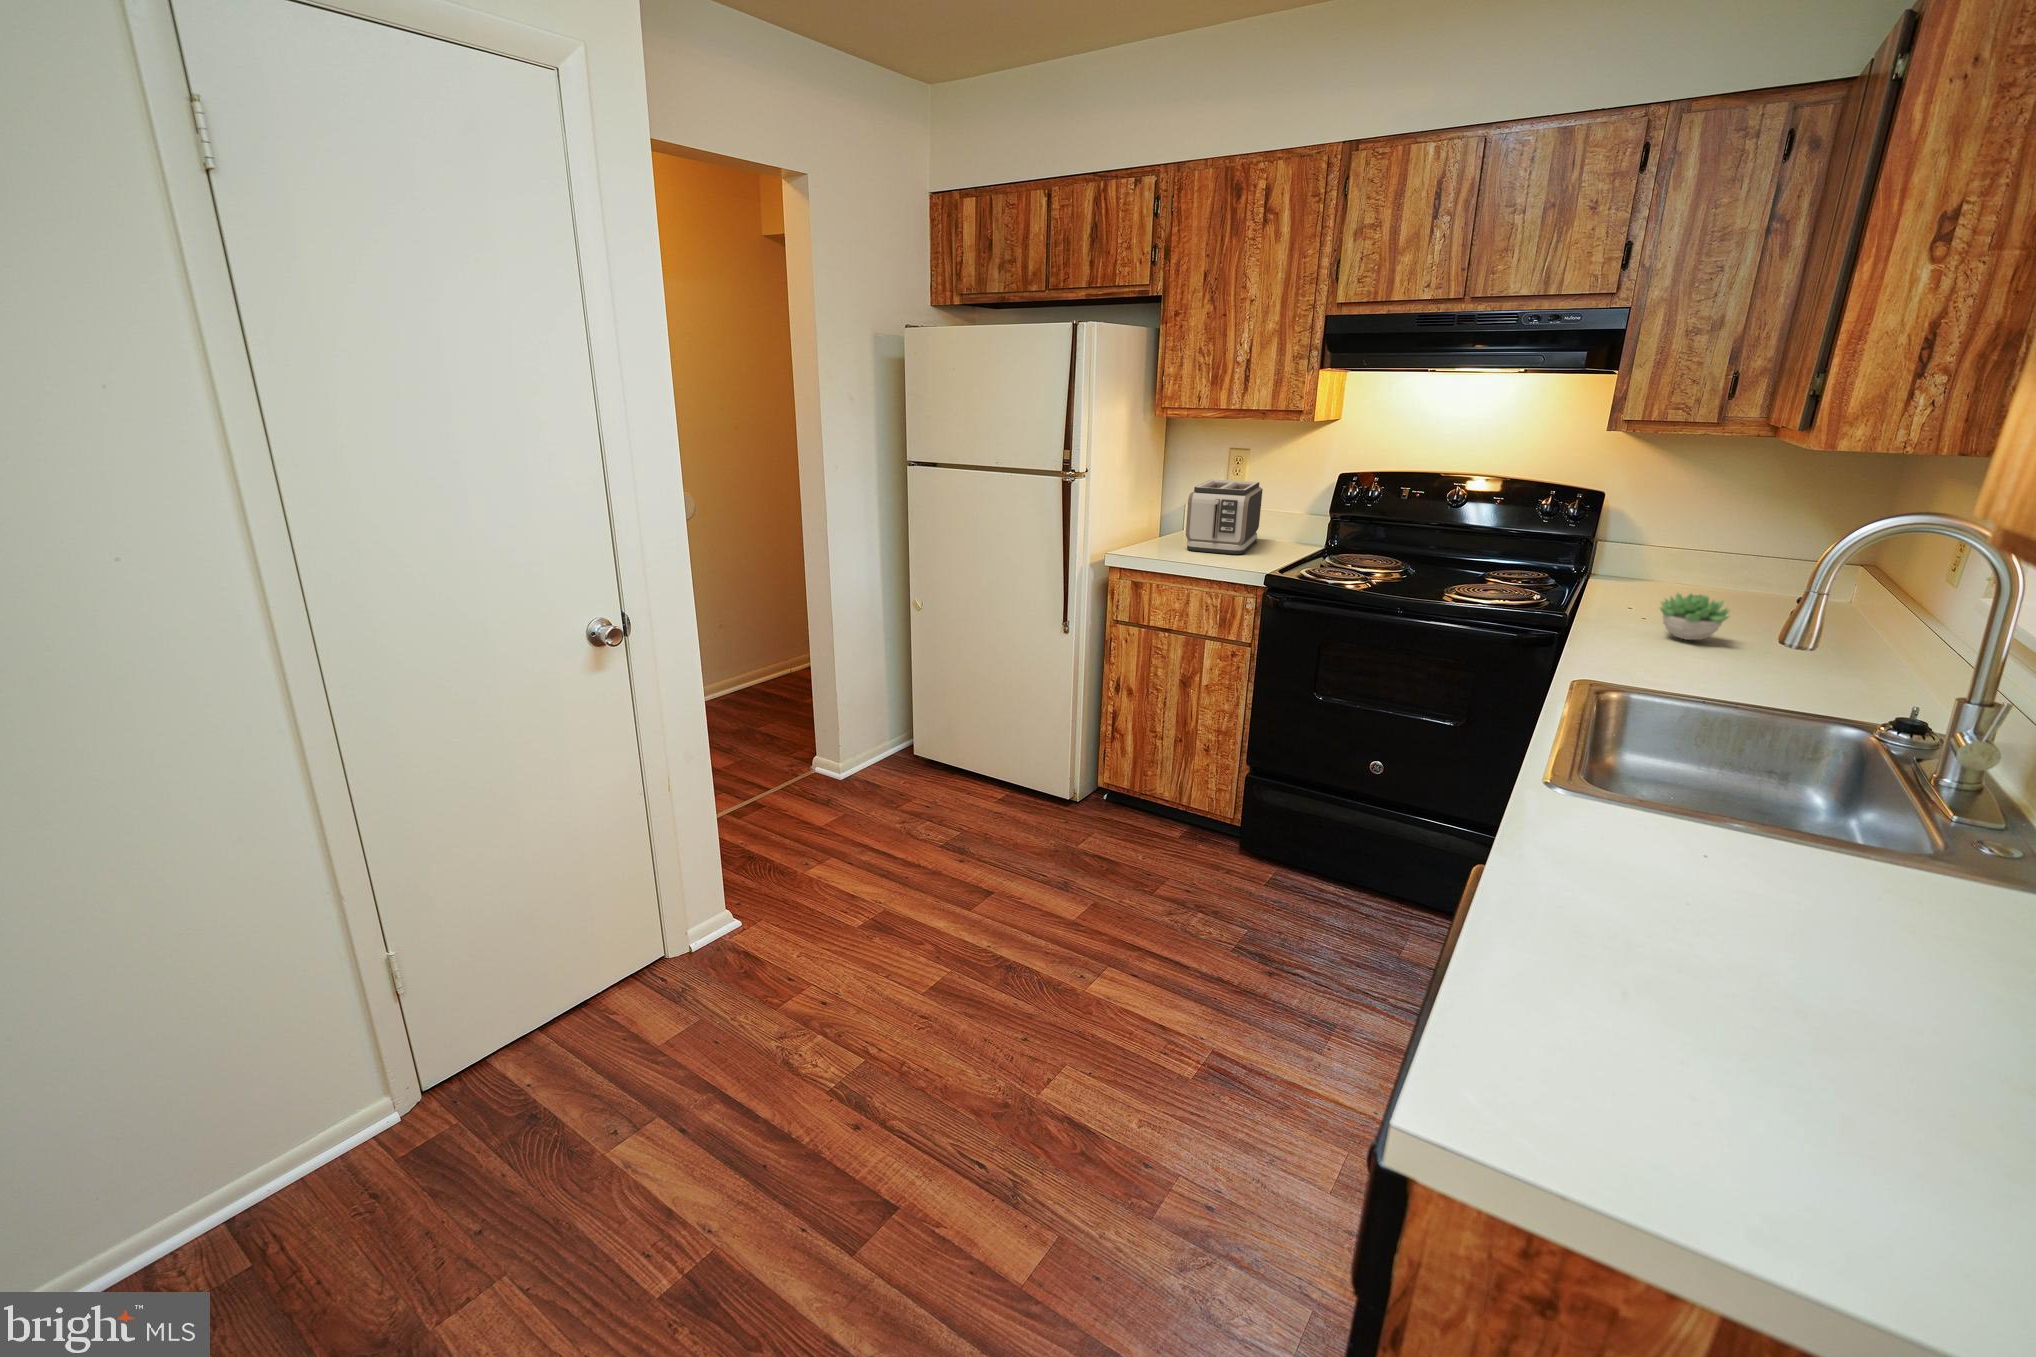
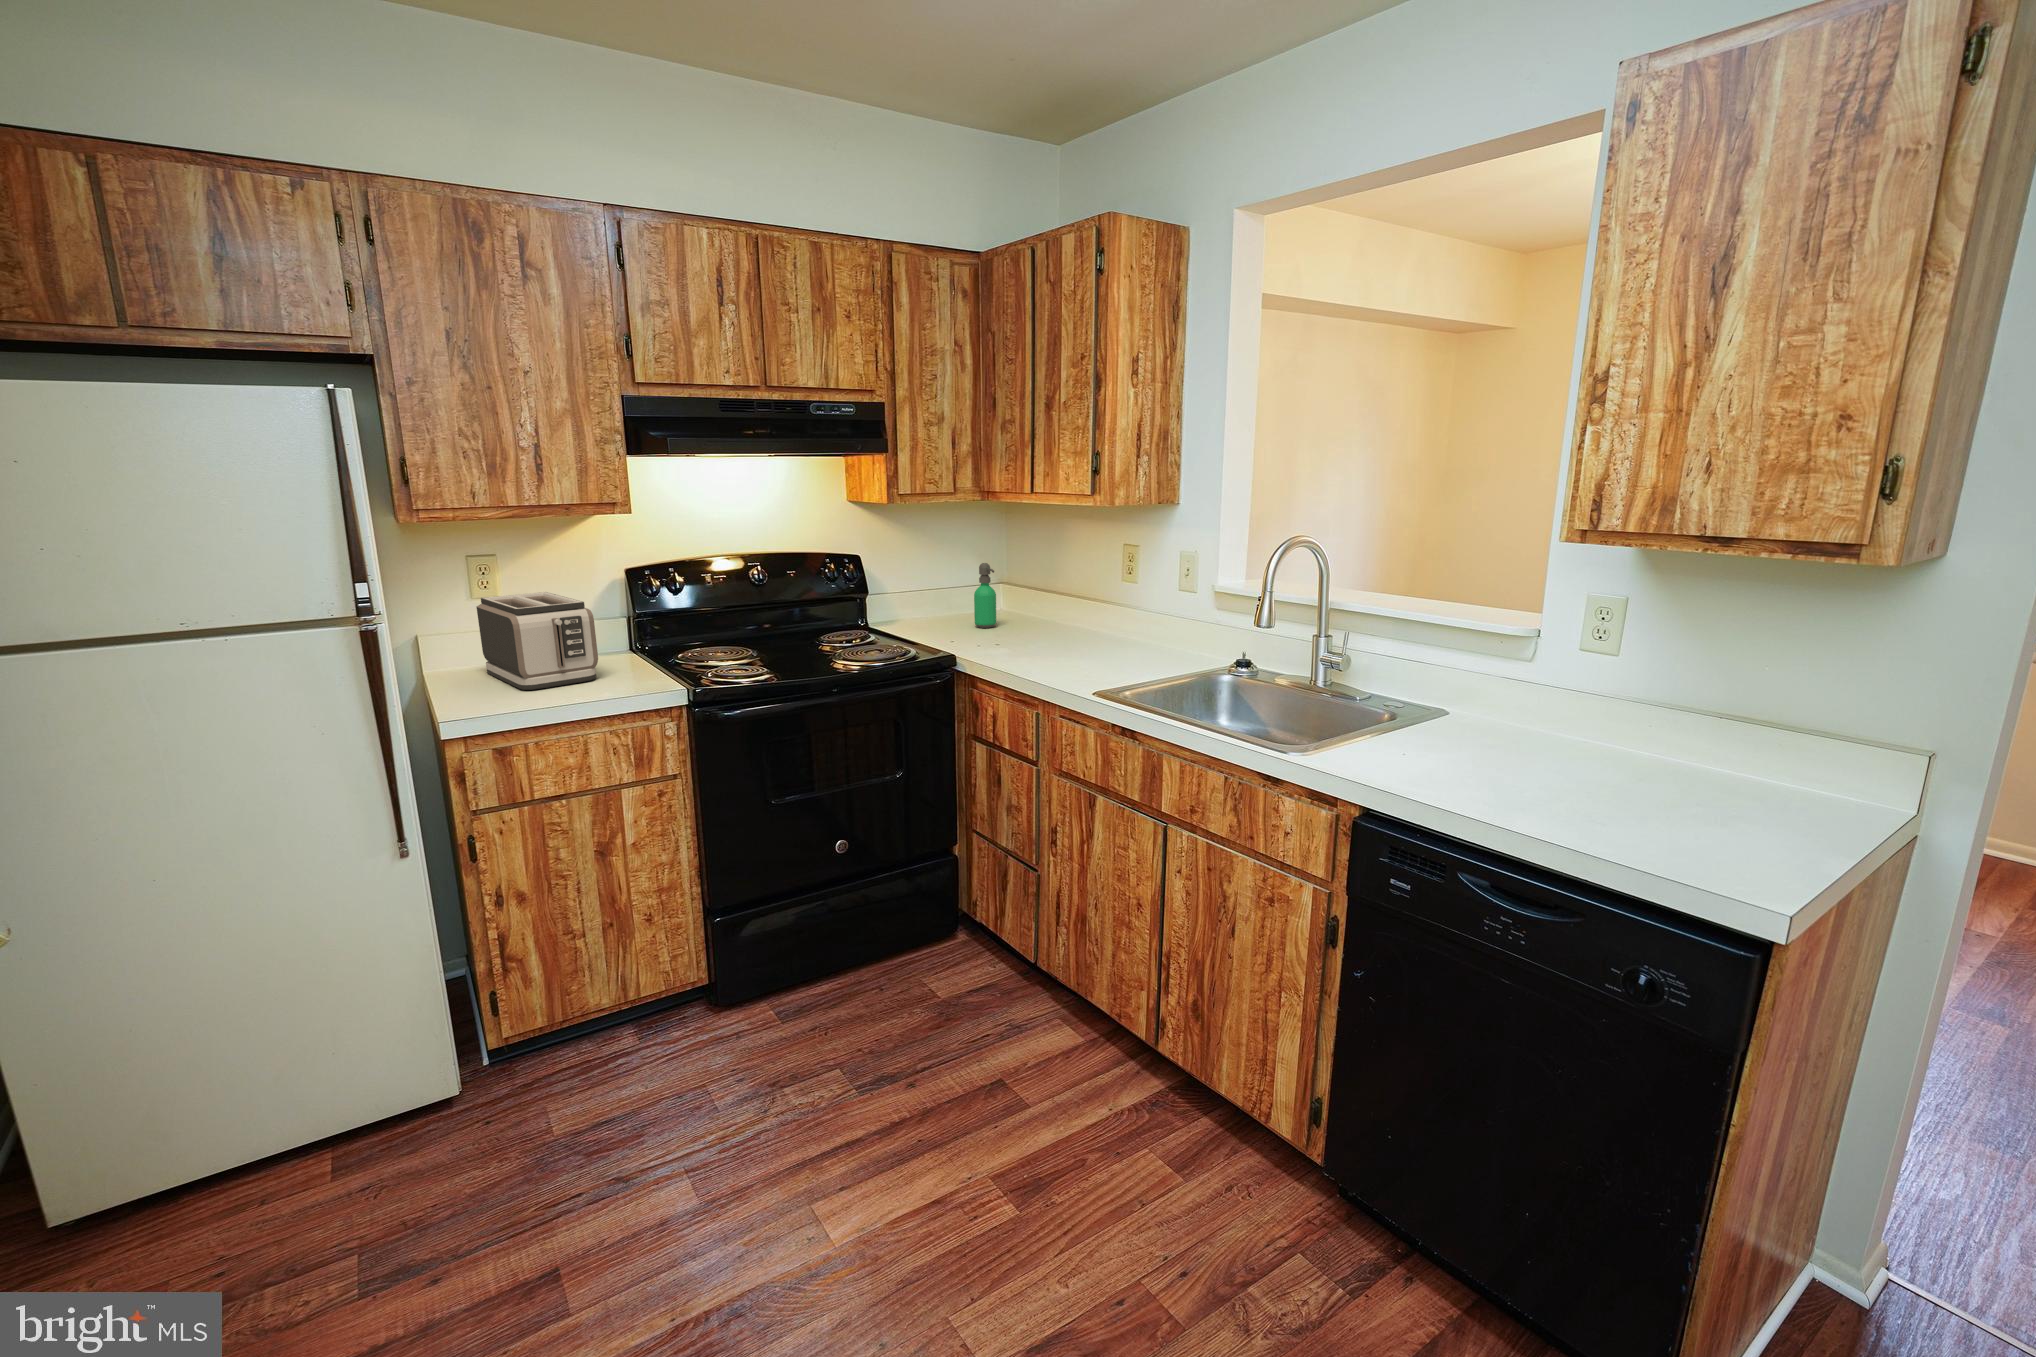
soap dispenser: none [1704,522,1750,609] -> present [974,563,996,628]
succulent plant: present [1660,594,1729,640] -> none [1018,617,1068,651]

